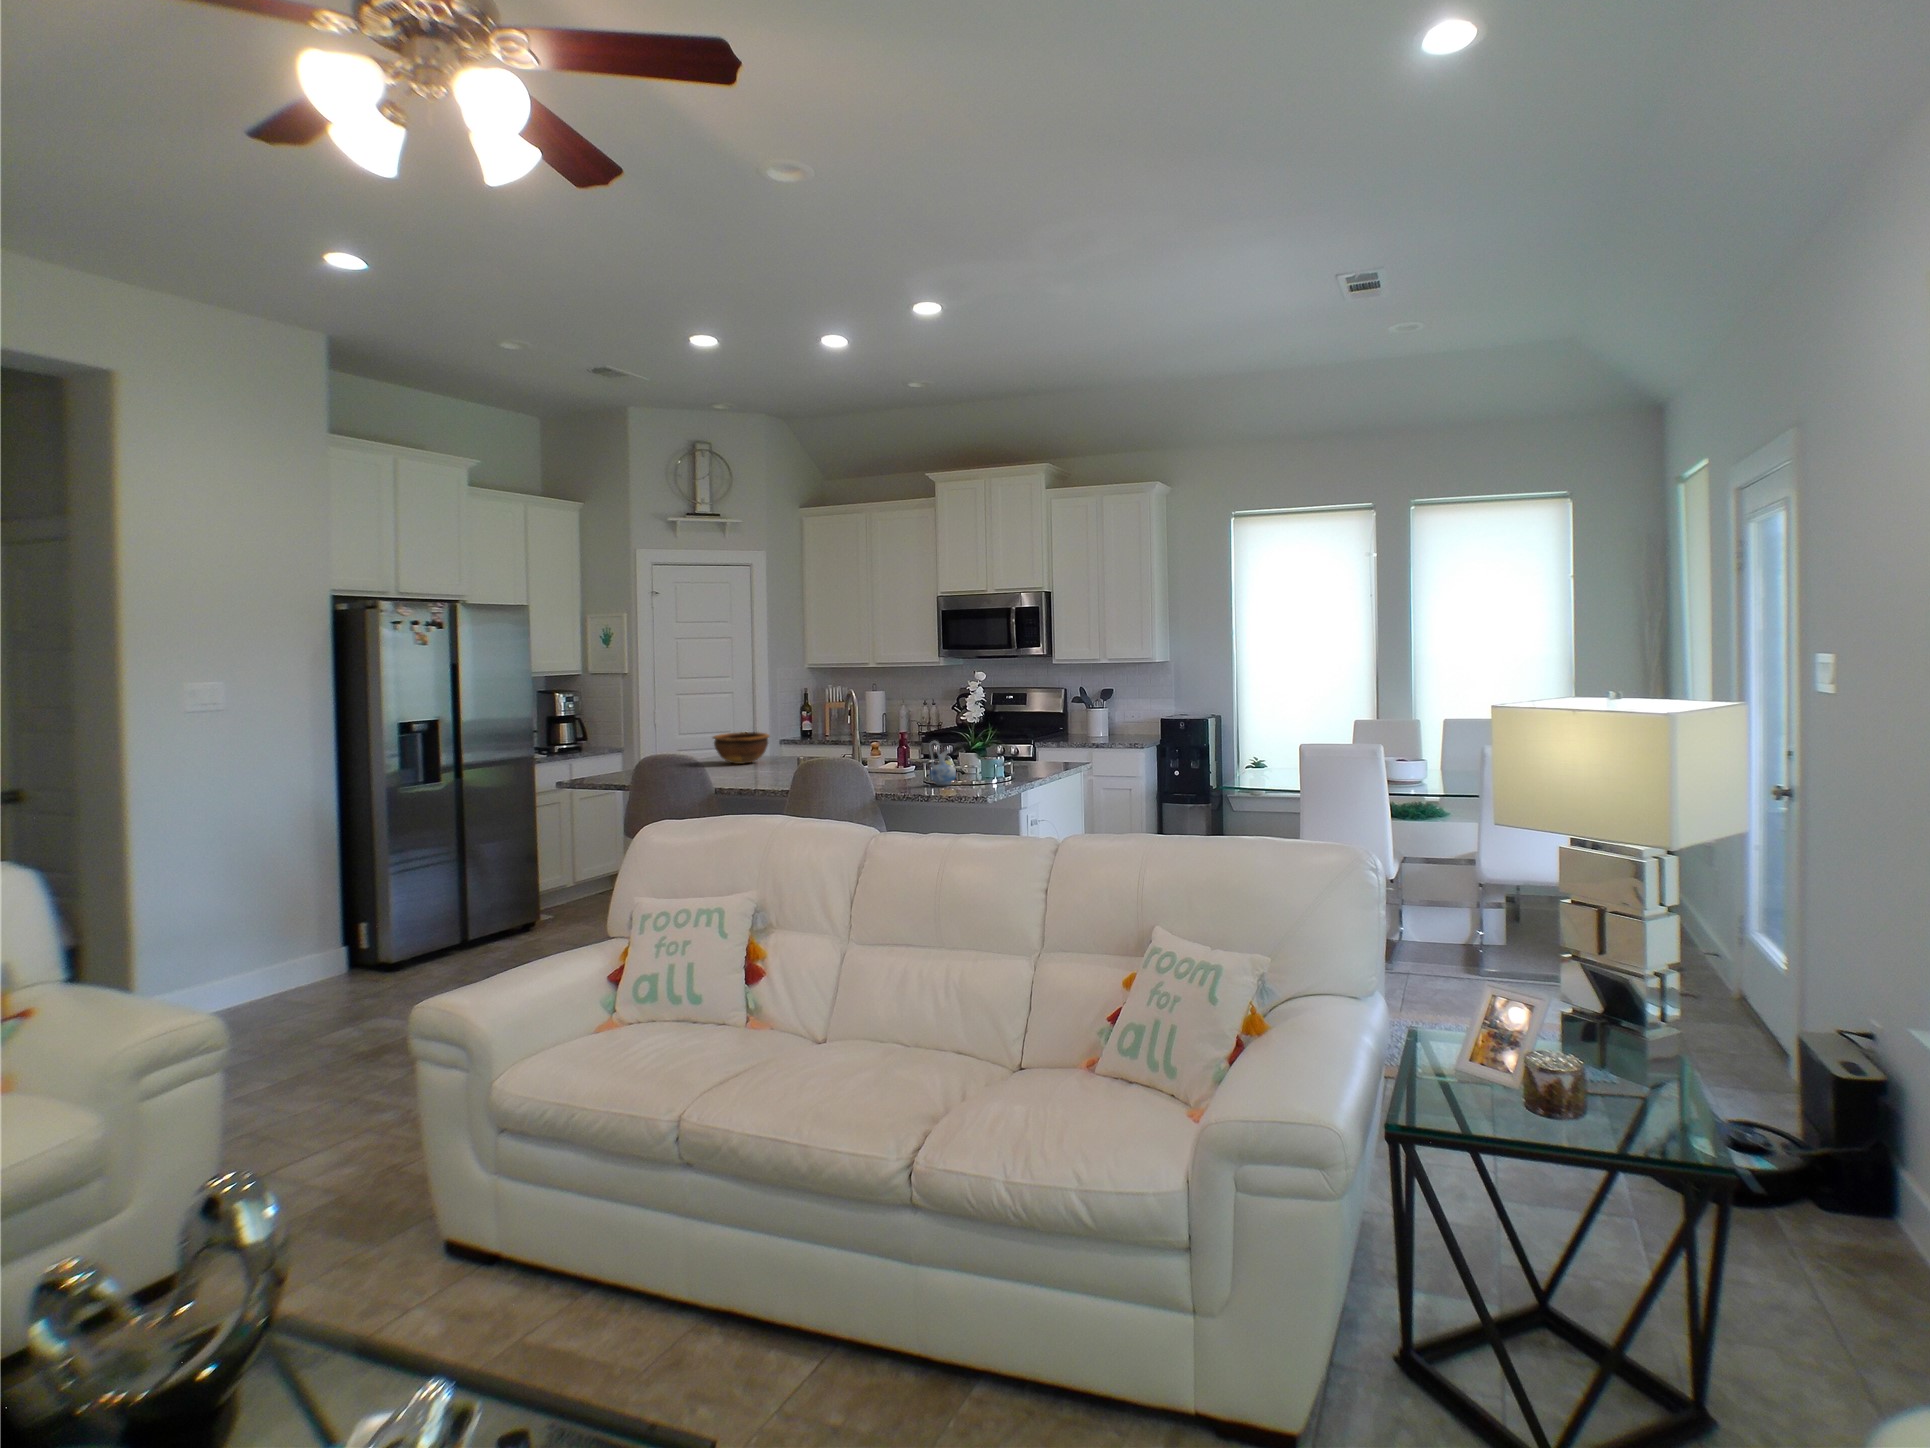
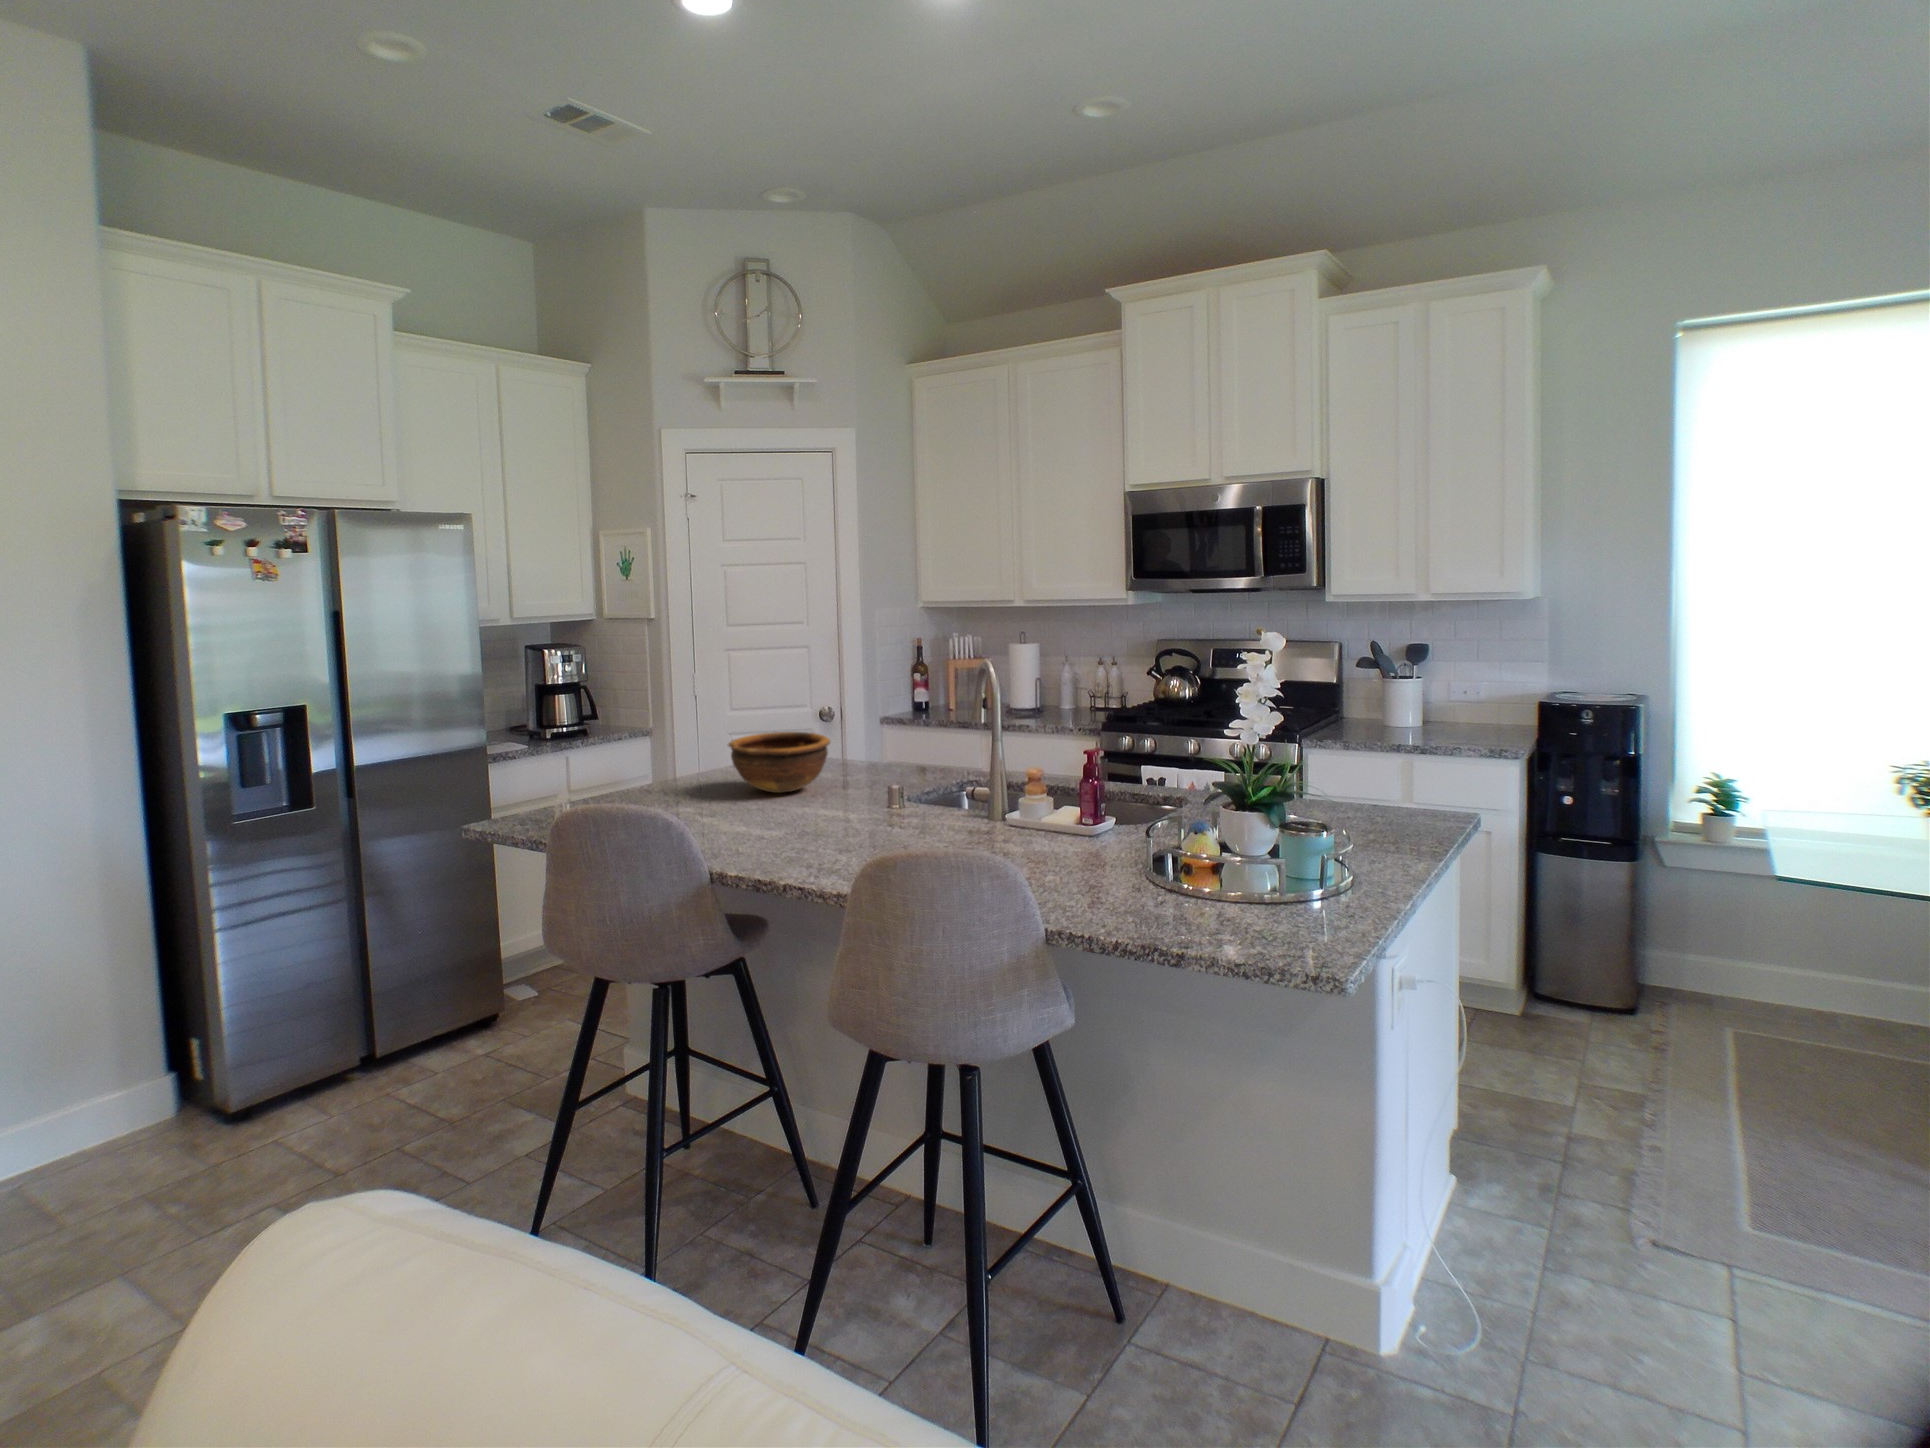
ceramic pitcher: present [929,741,956,785] -> none [1155,811,1223,924]

